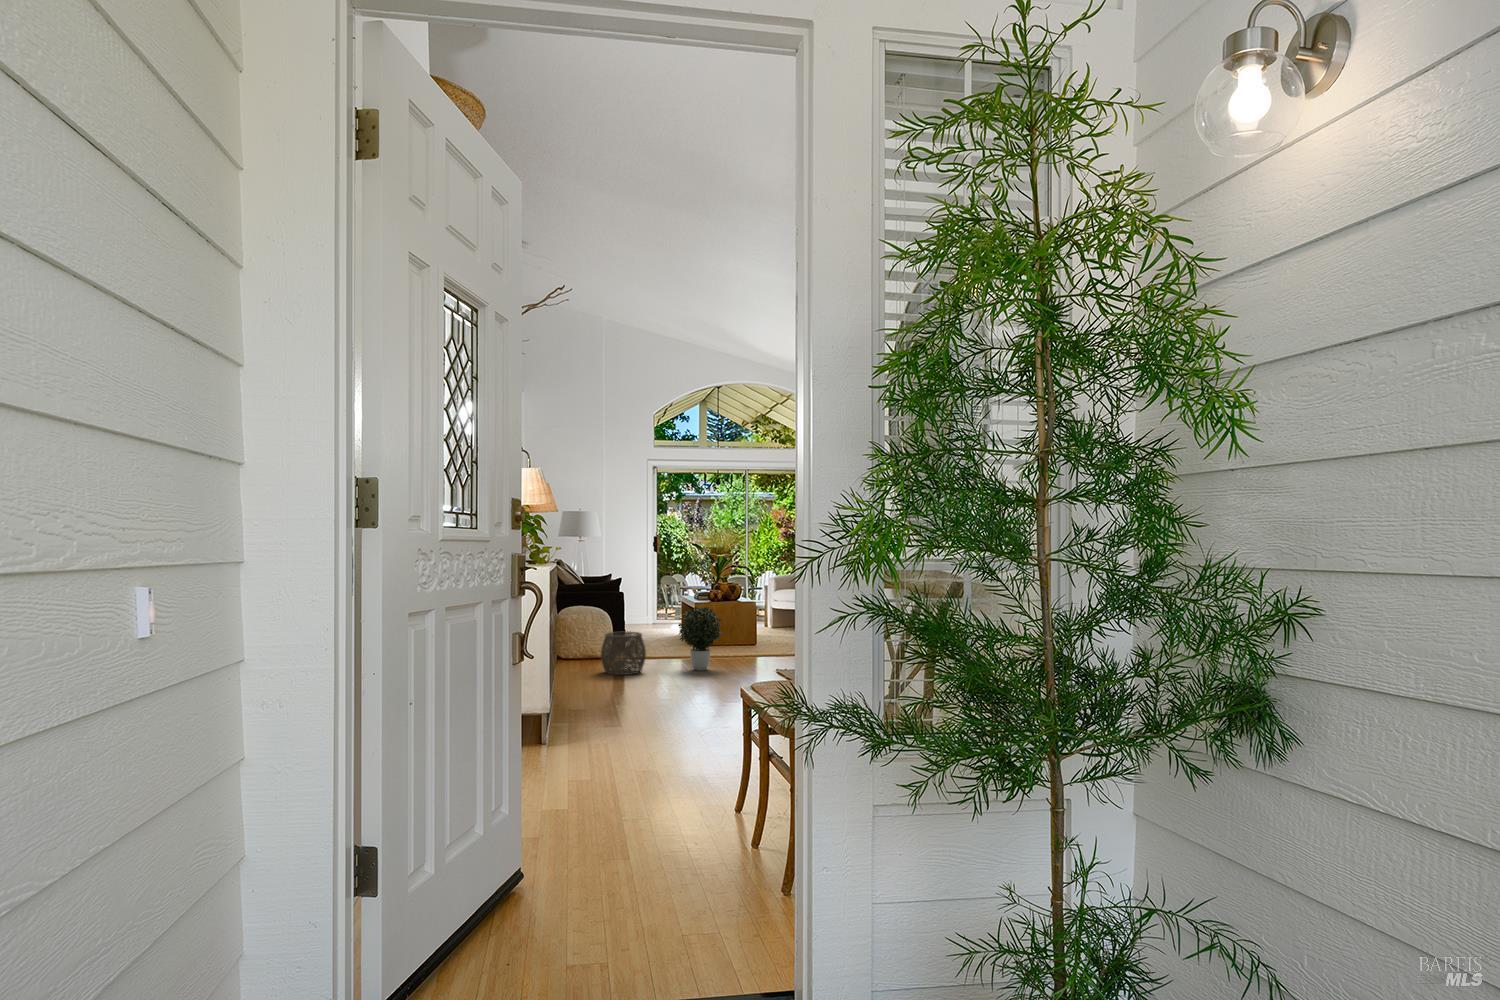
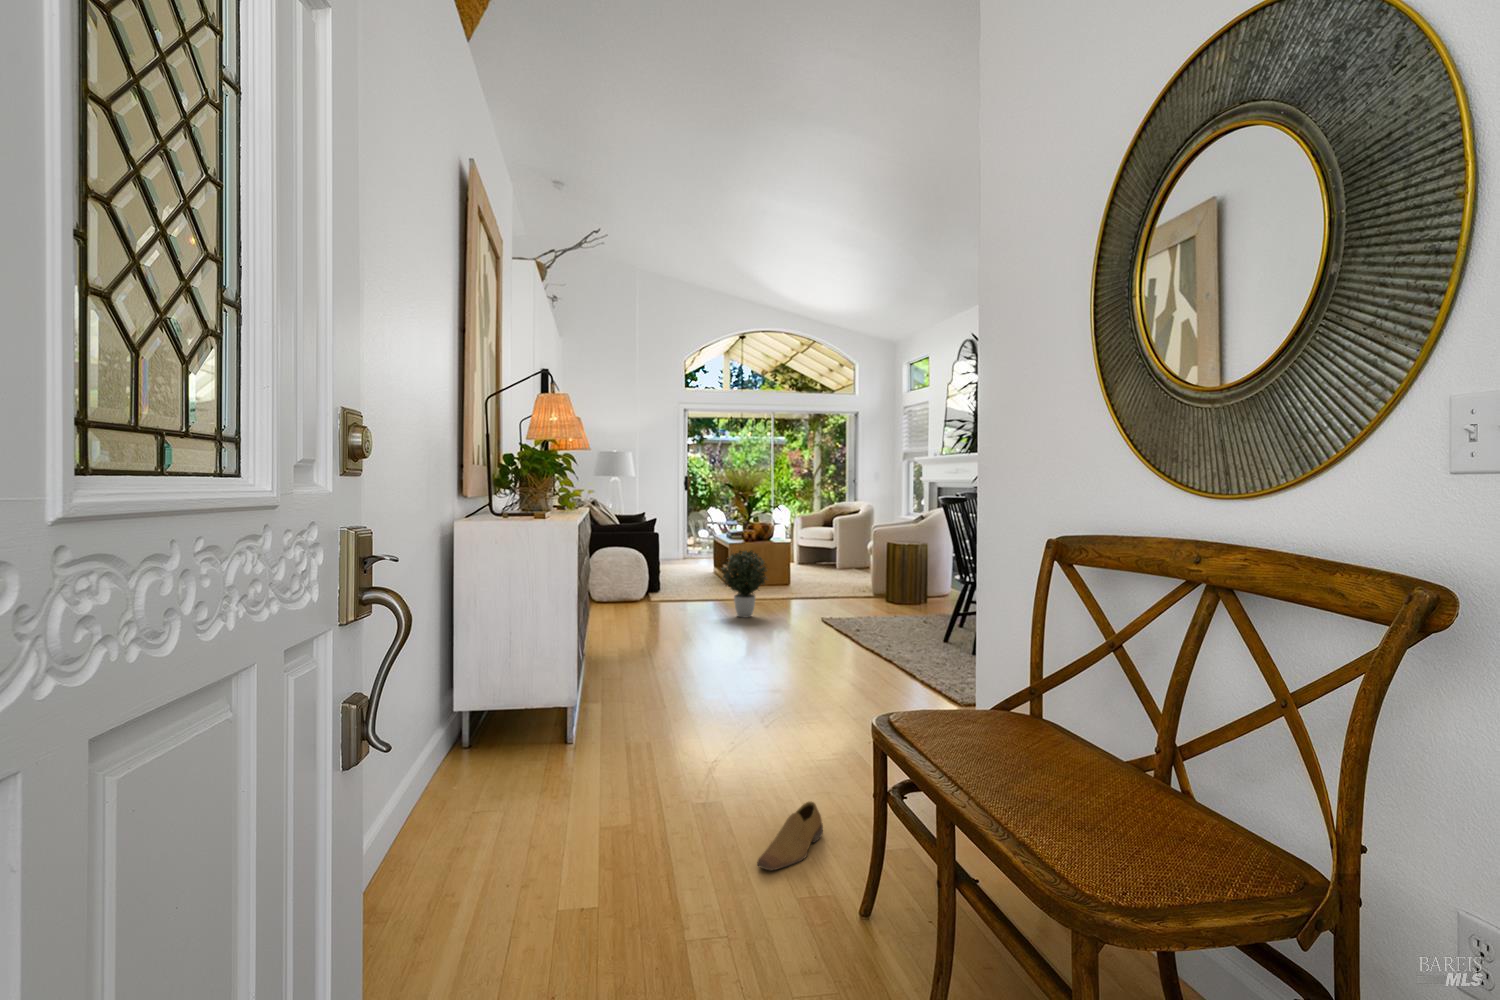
woven basket: present [601,632,646,675] -> none [640,577,689,625]
shoe: none [651,751,699,782] -> present [757,802,823,870]

